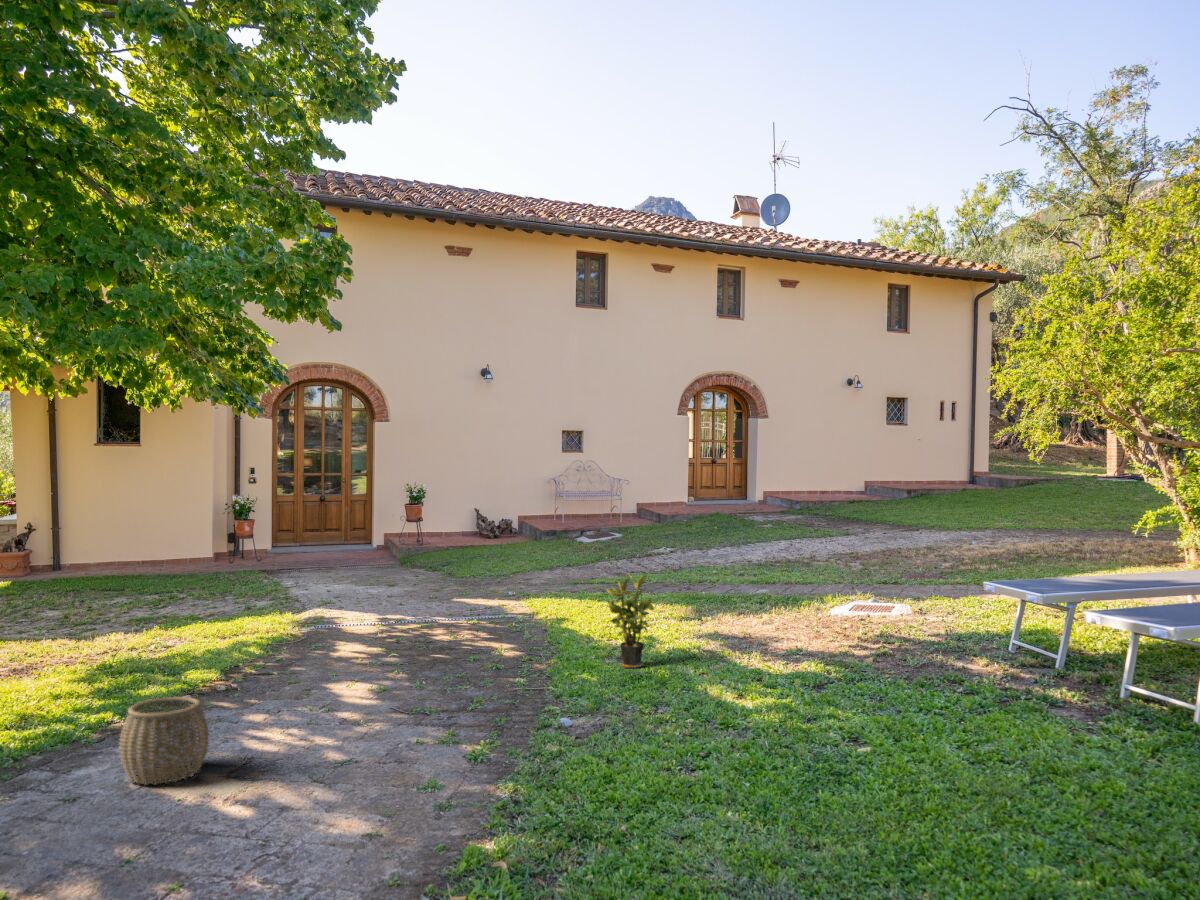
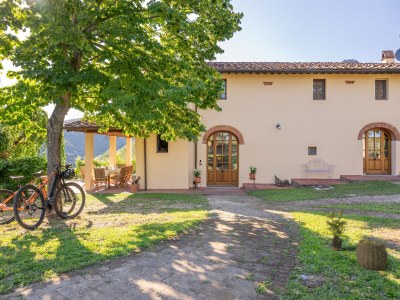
woven basket: present [120,697,209,785] -> present [356,239,388,270]

